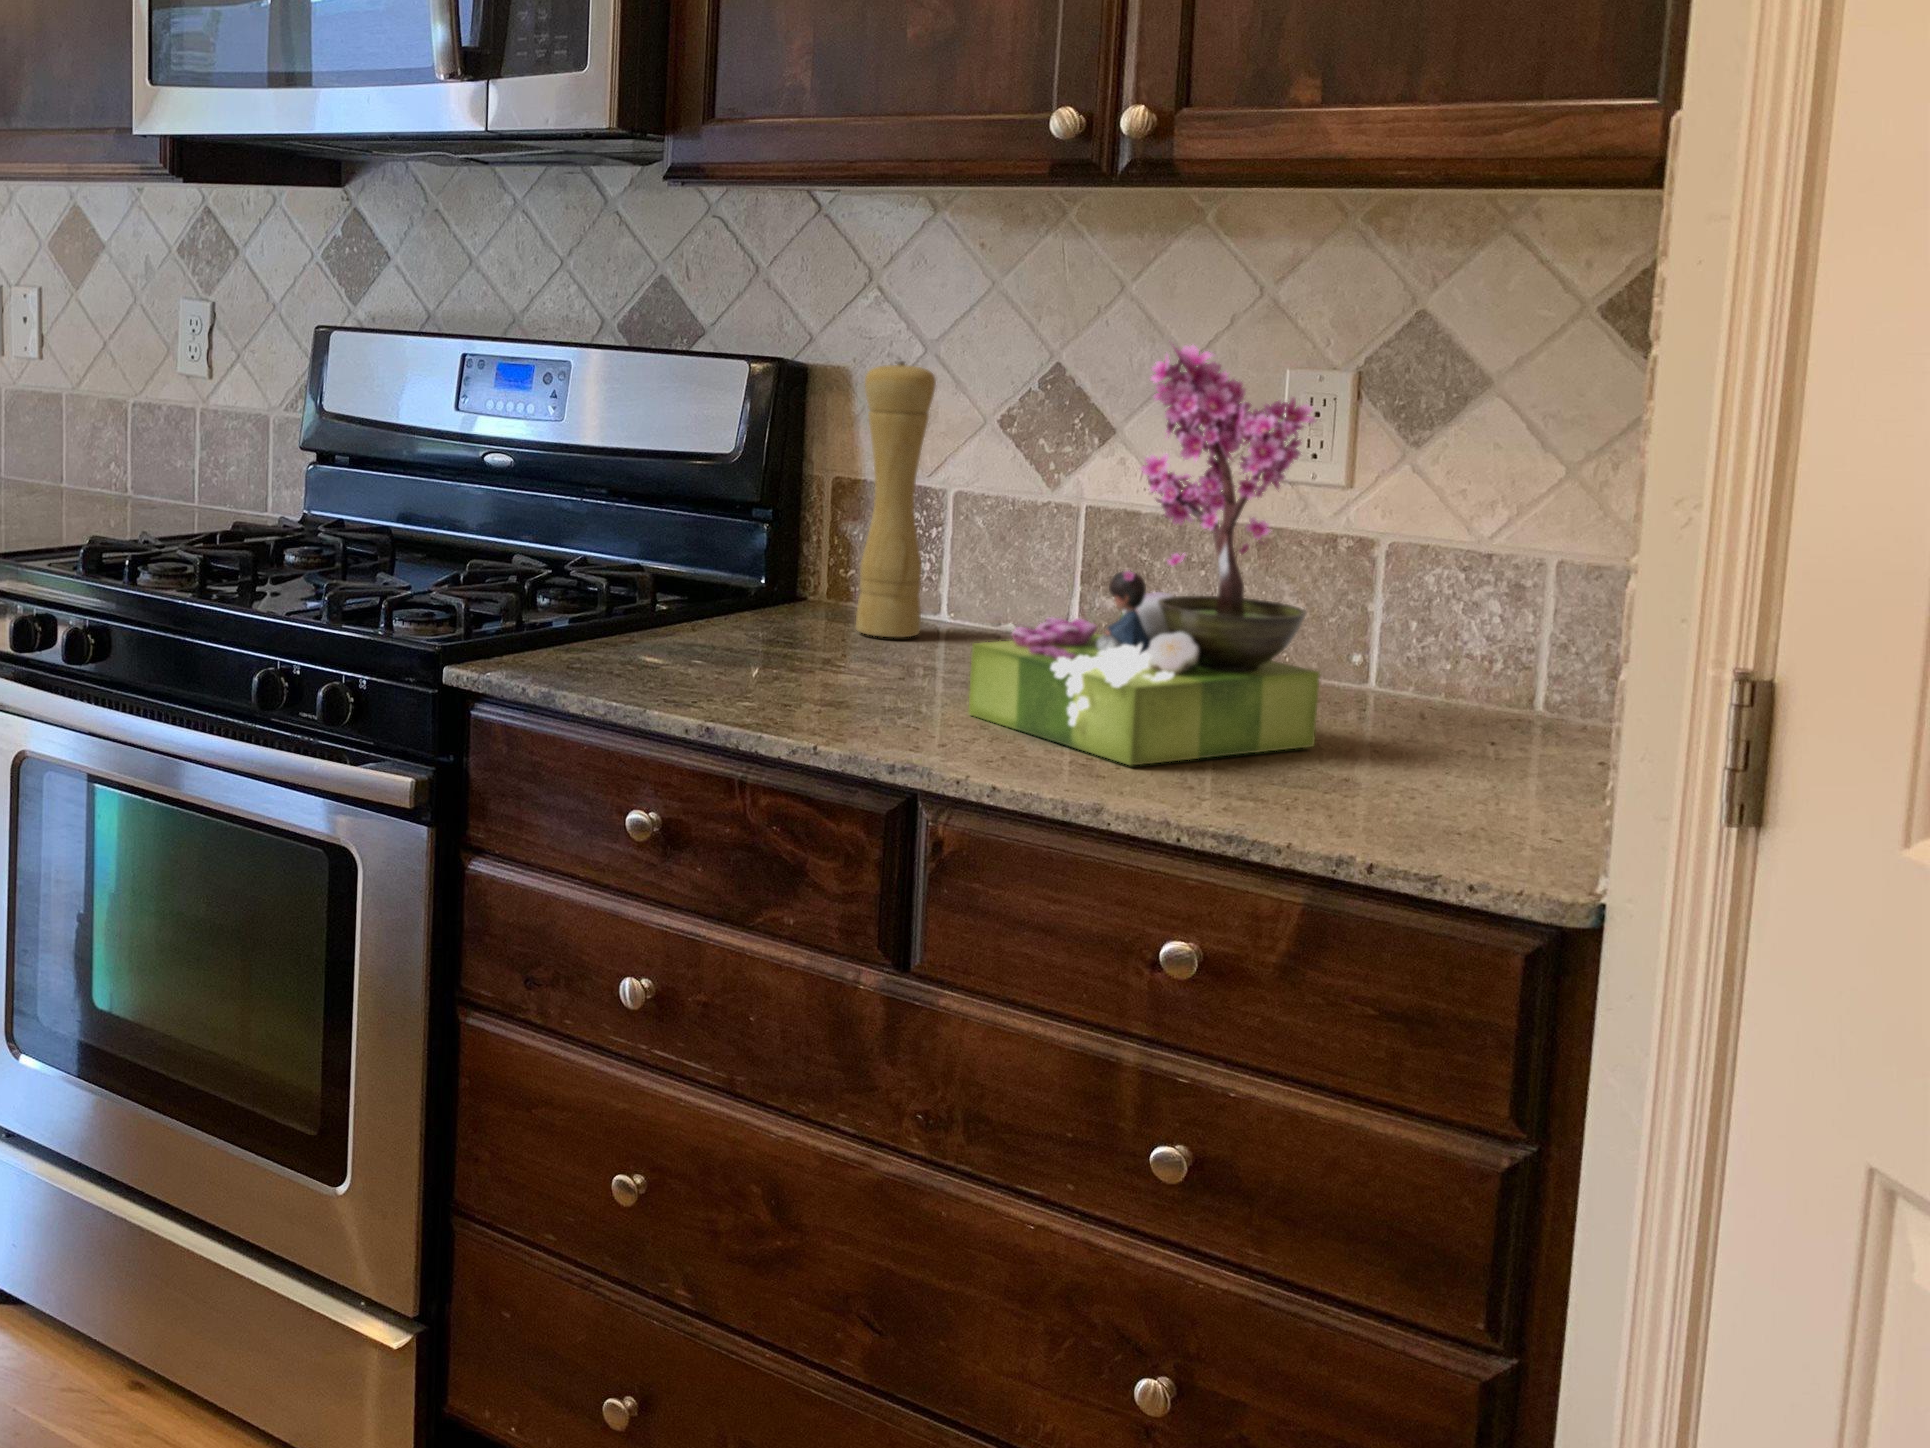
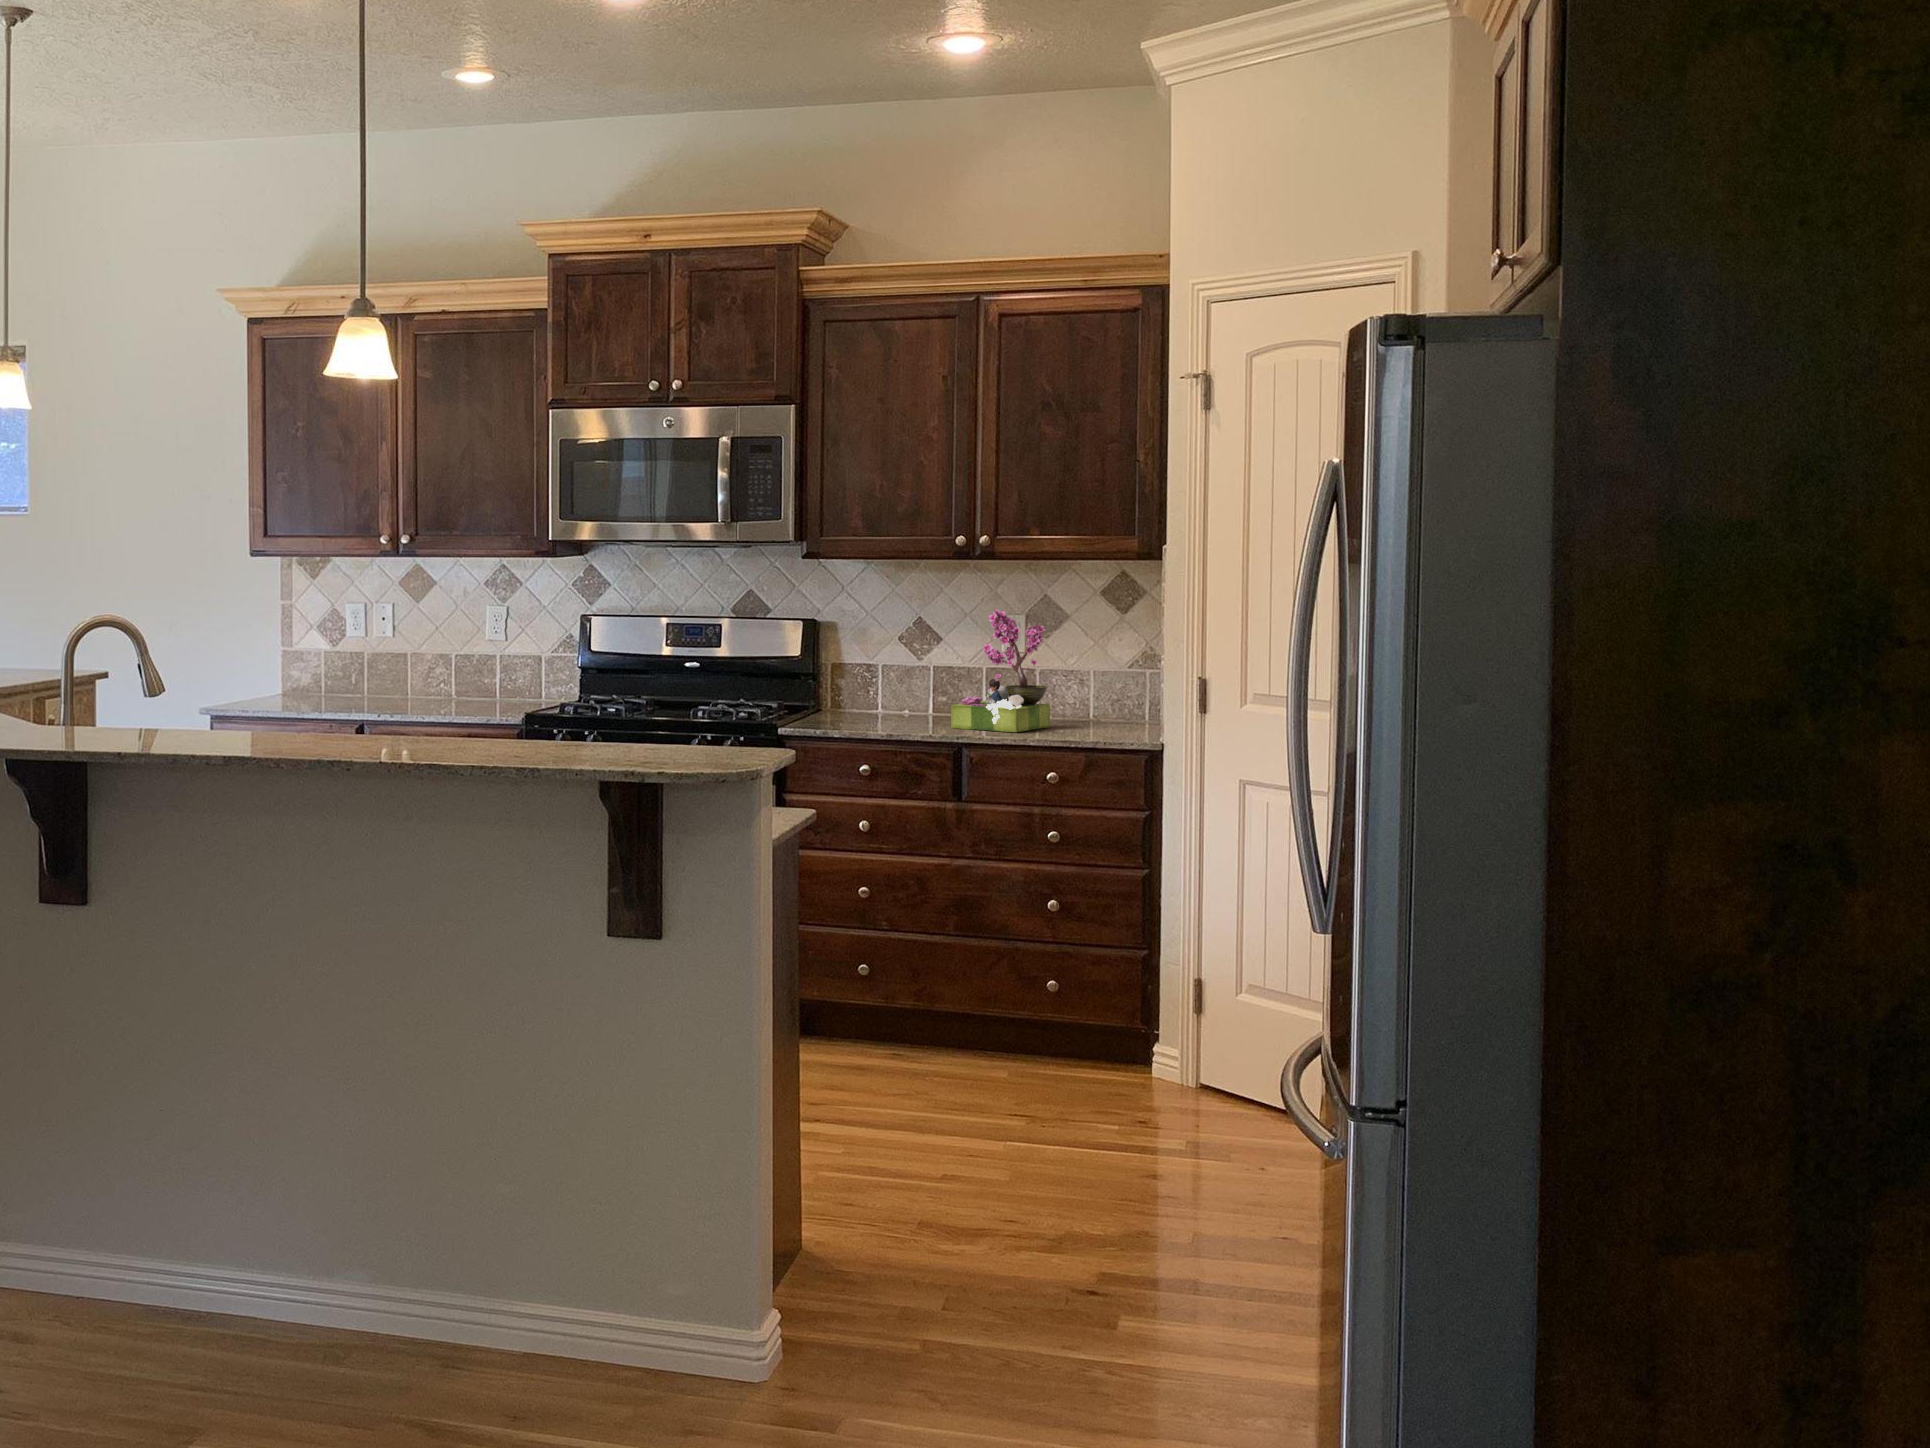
pepper mill: present [856,361,936,637] -> none [865,619,890,716]

